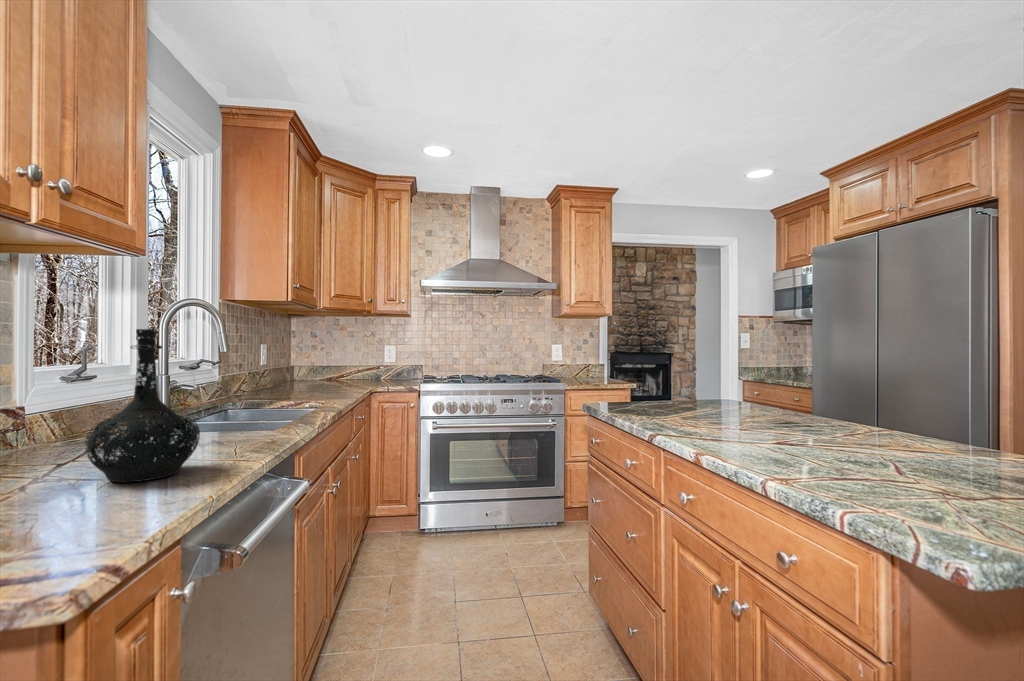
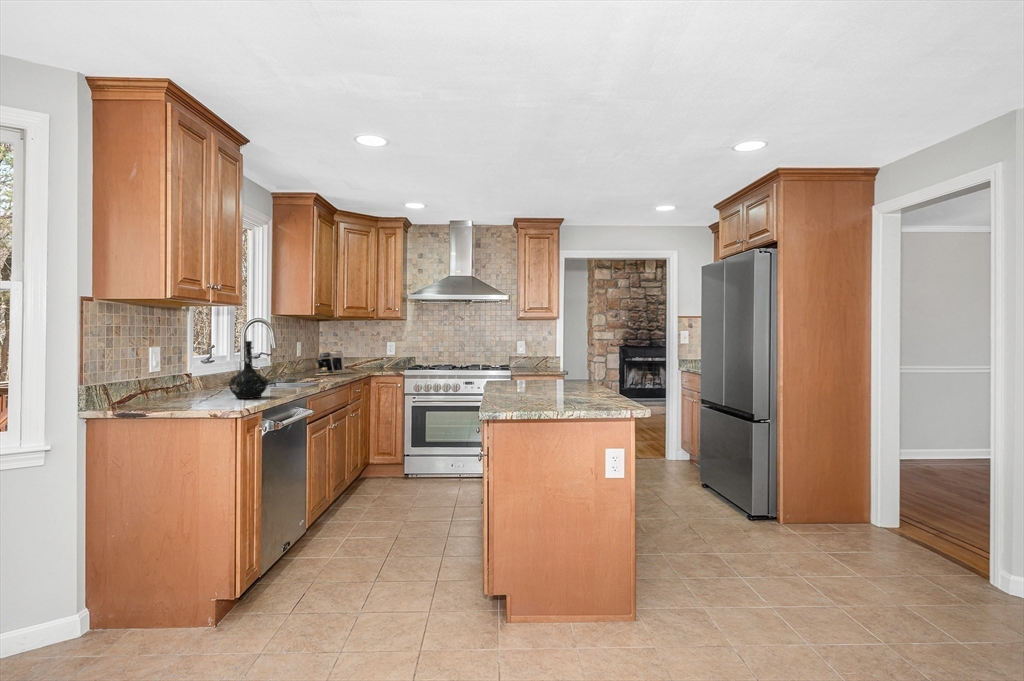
coffee maker: none [287,357,343,394] -> present [317,351,350,375]

